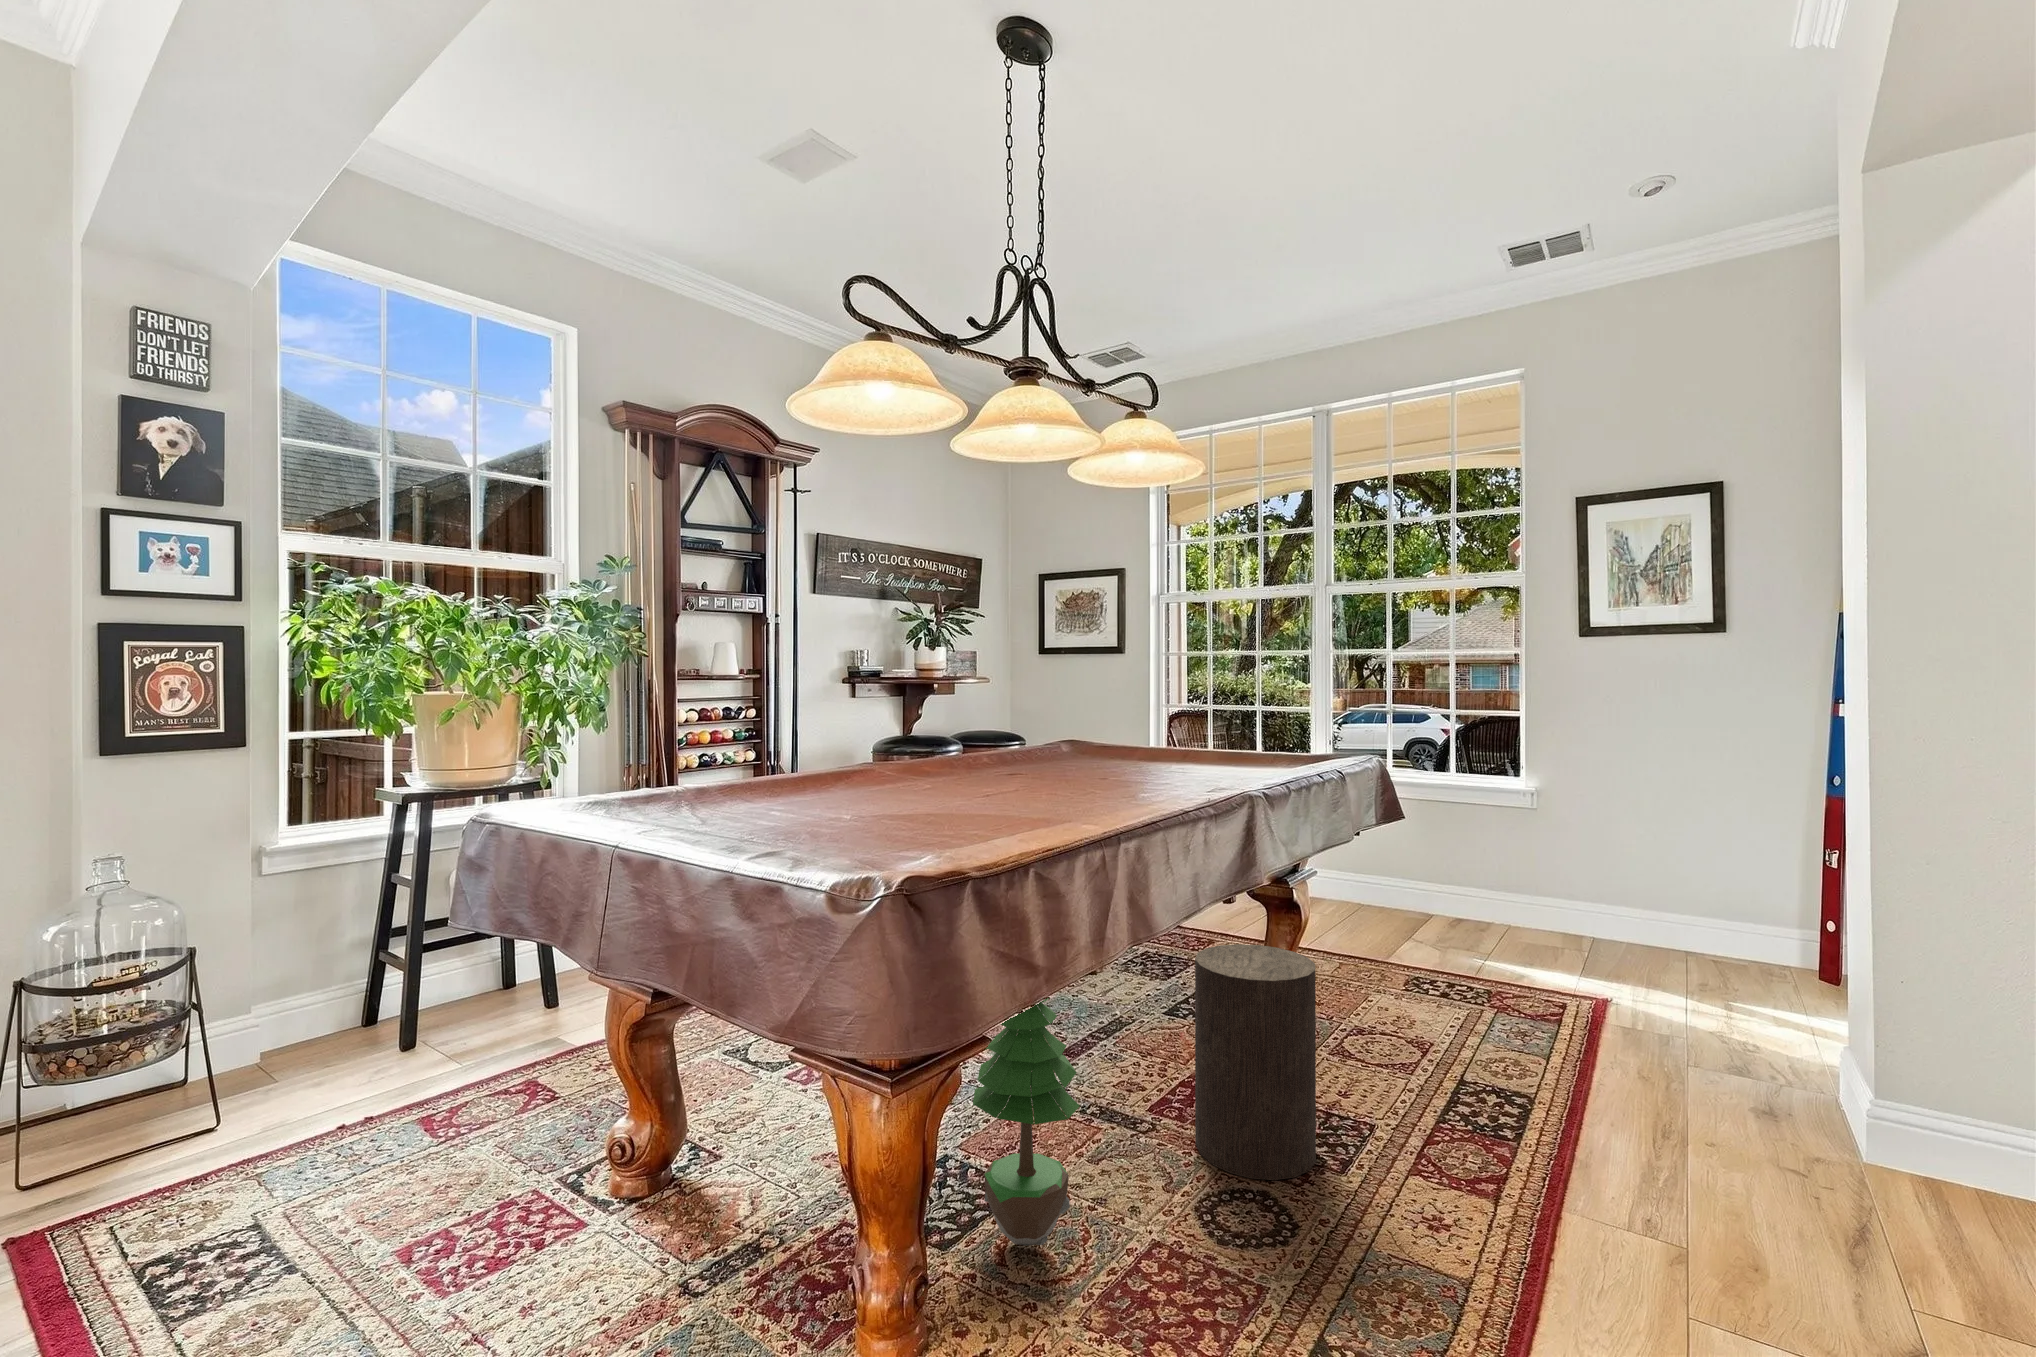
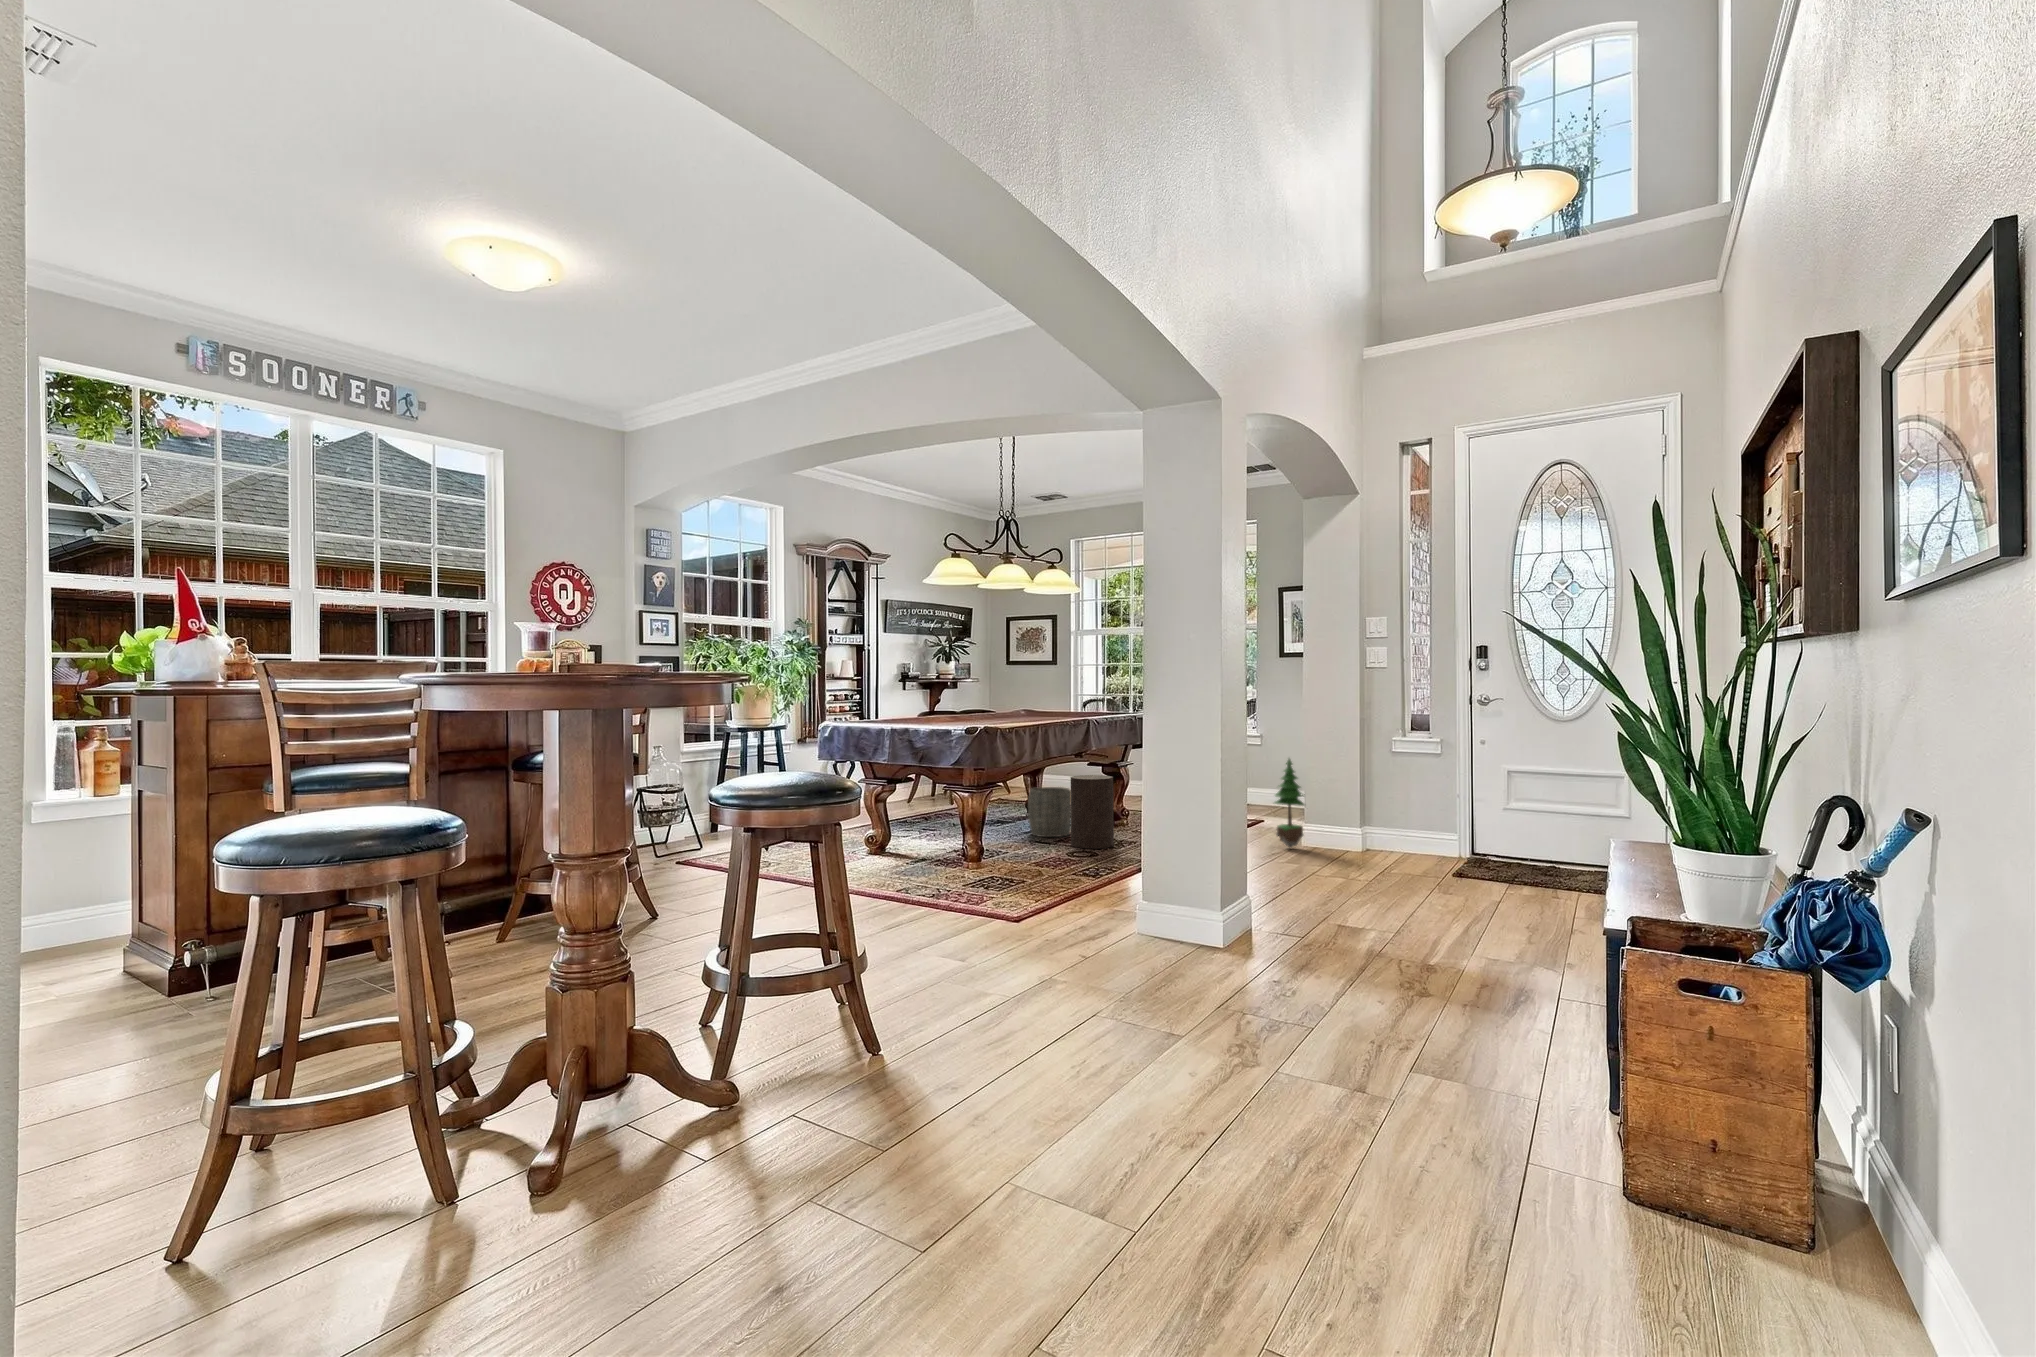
woven basket: none [1076,944,1187,1090] -> present [1028,787,1071,837]
potted tree: present [973,997,1080,1246] -> present [1274,759,1305,848]

